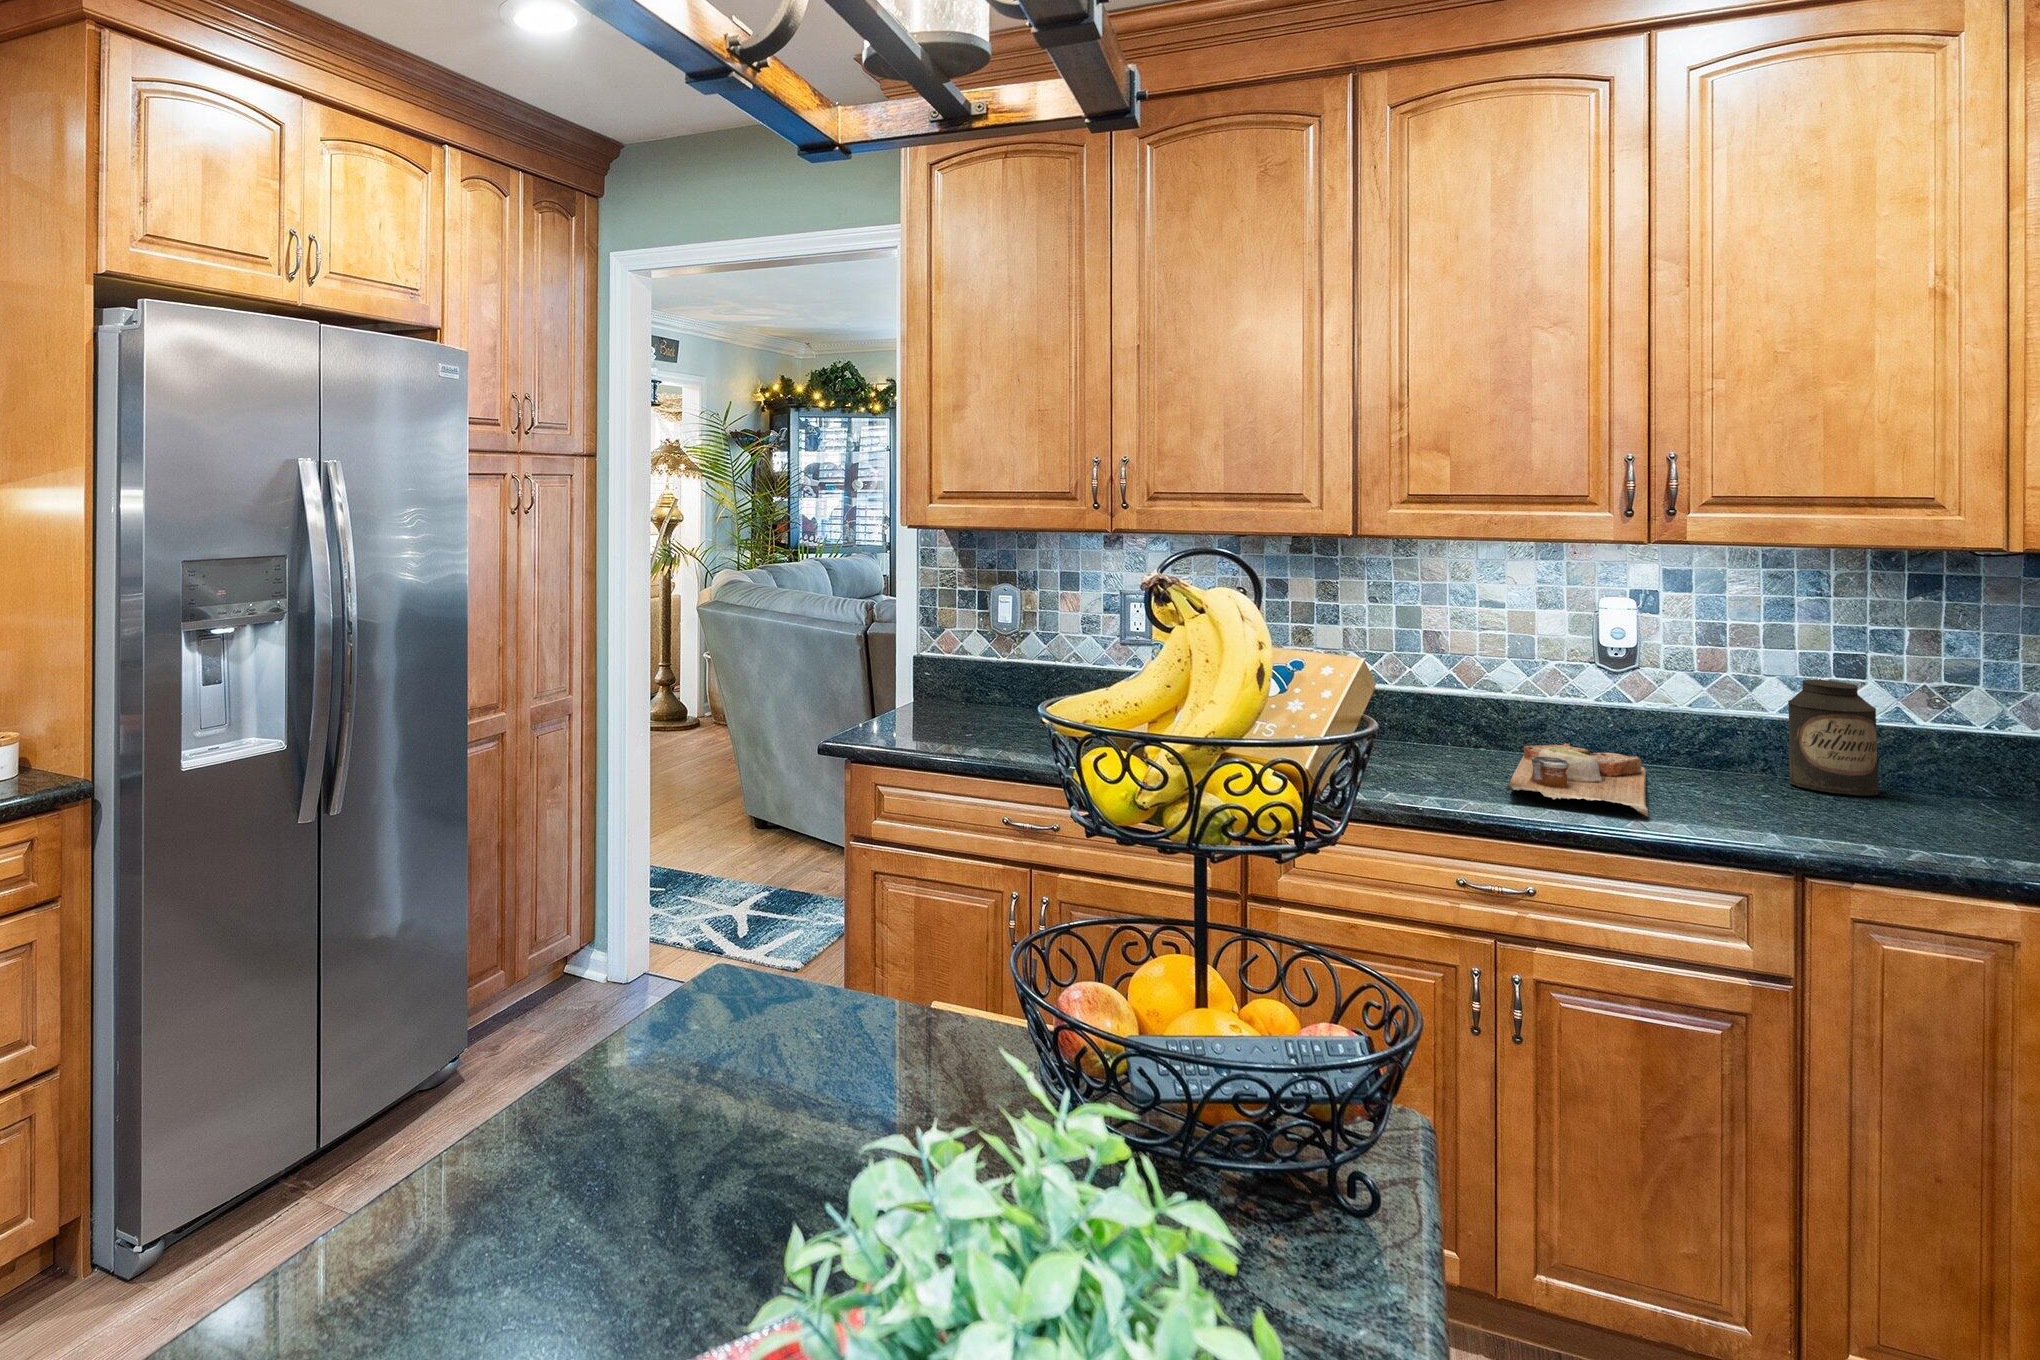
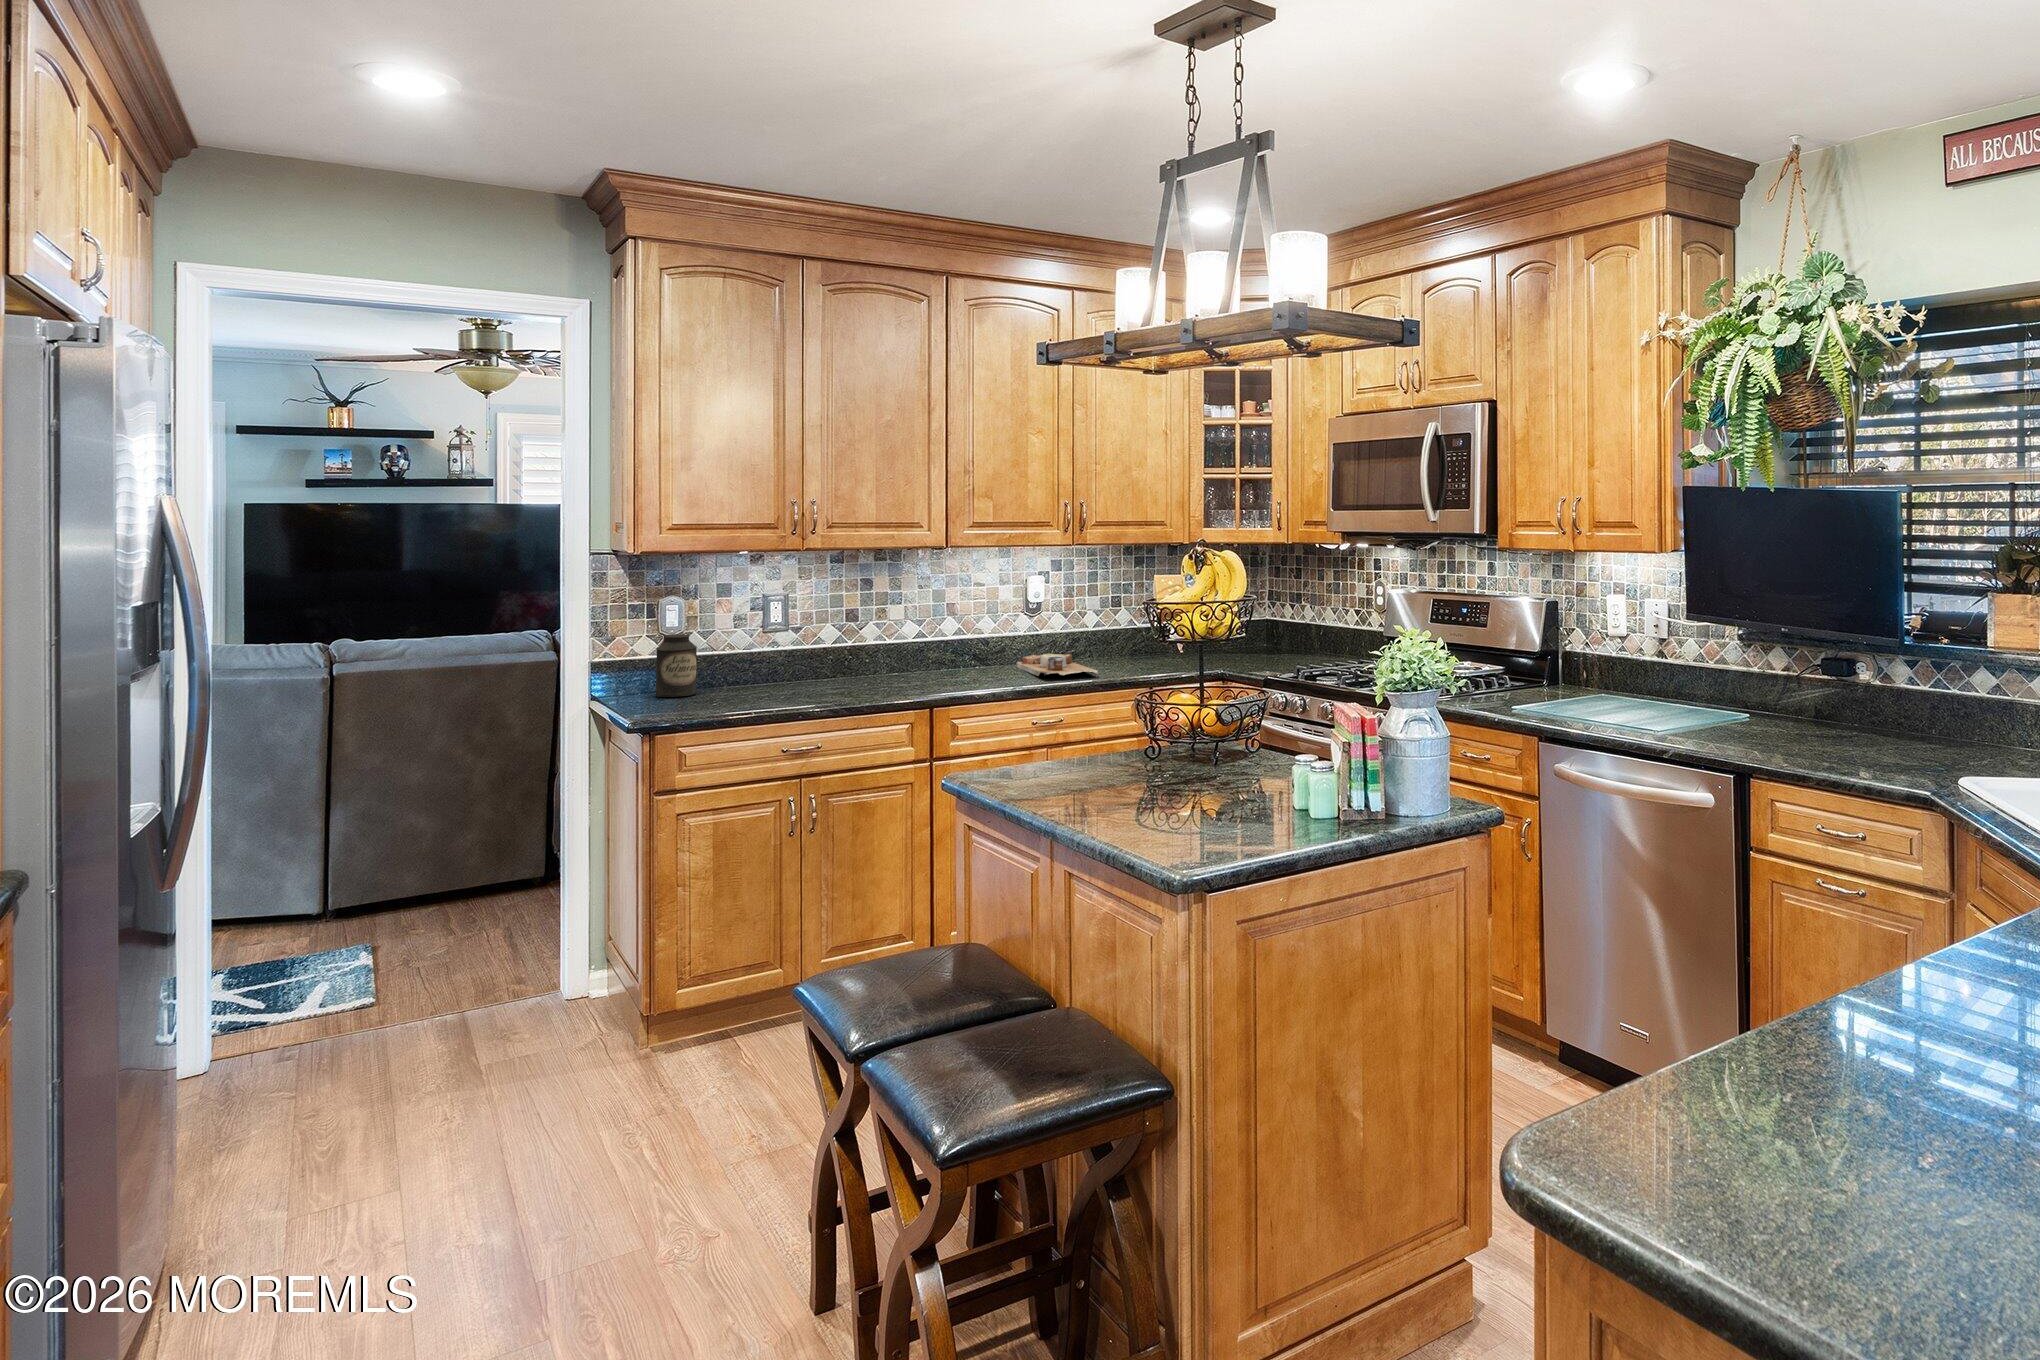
canister: present [1788,680,1879,796] -> present [656,634,697,697]

